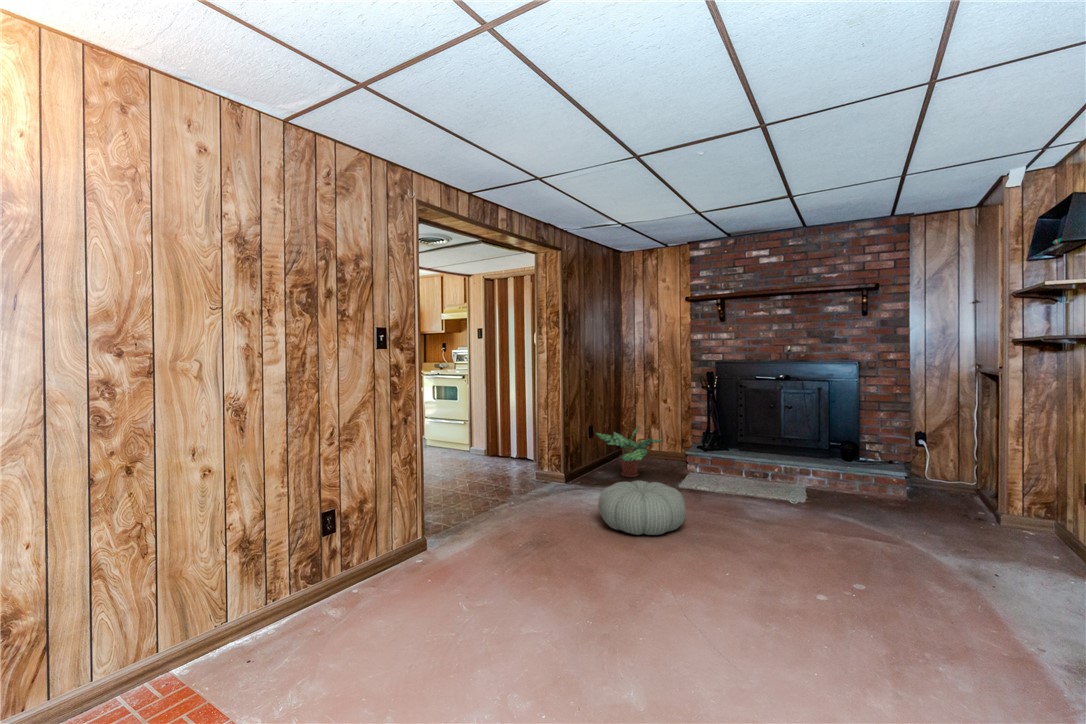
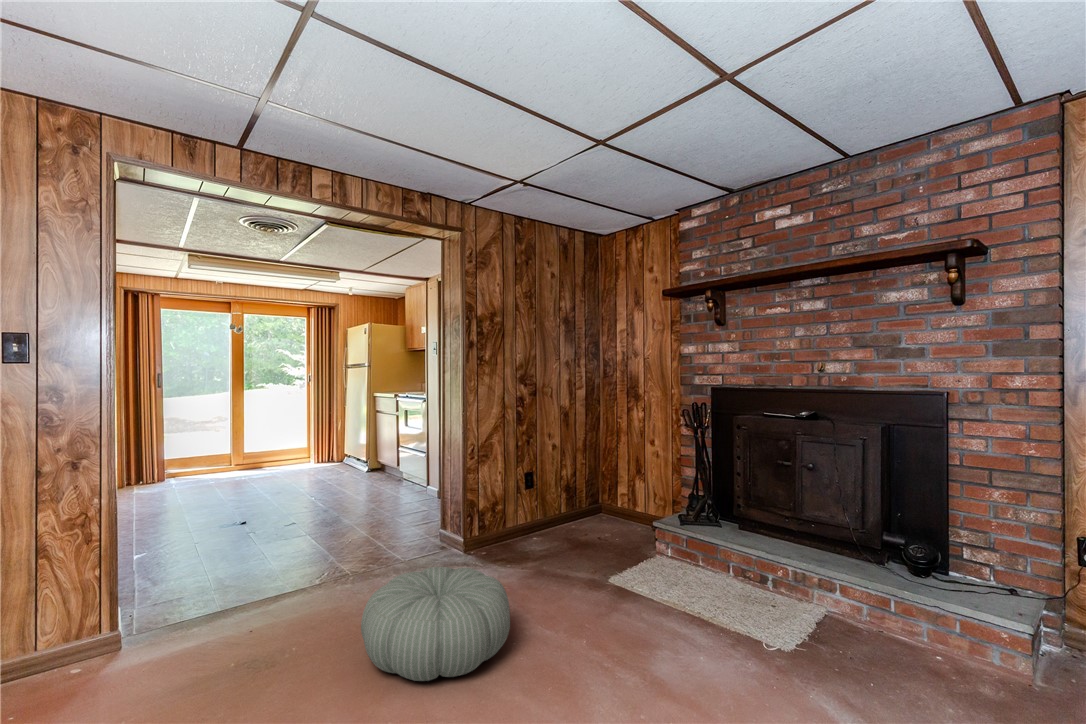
potted plant: present [596,427,663,477] -> none [520,474,624,551]

